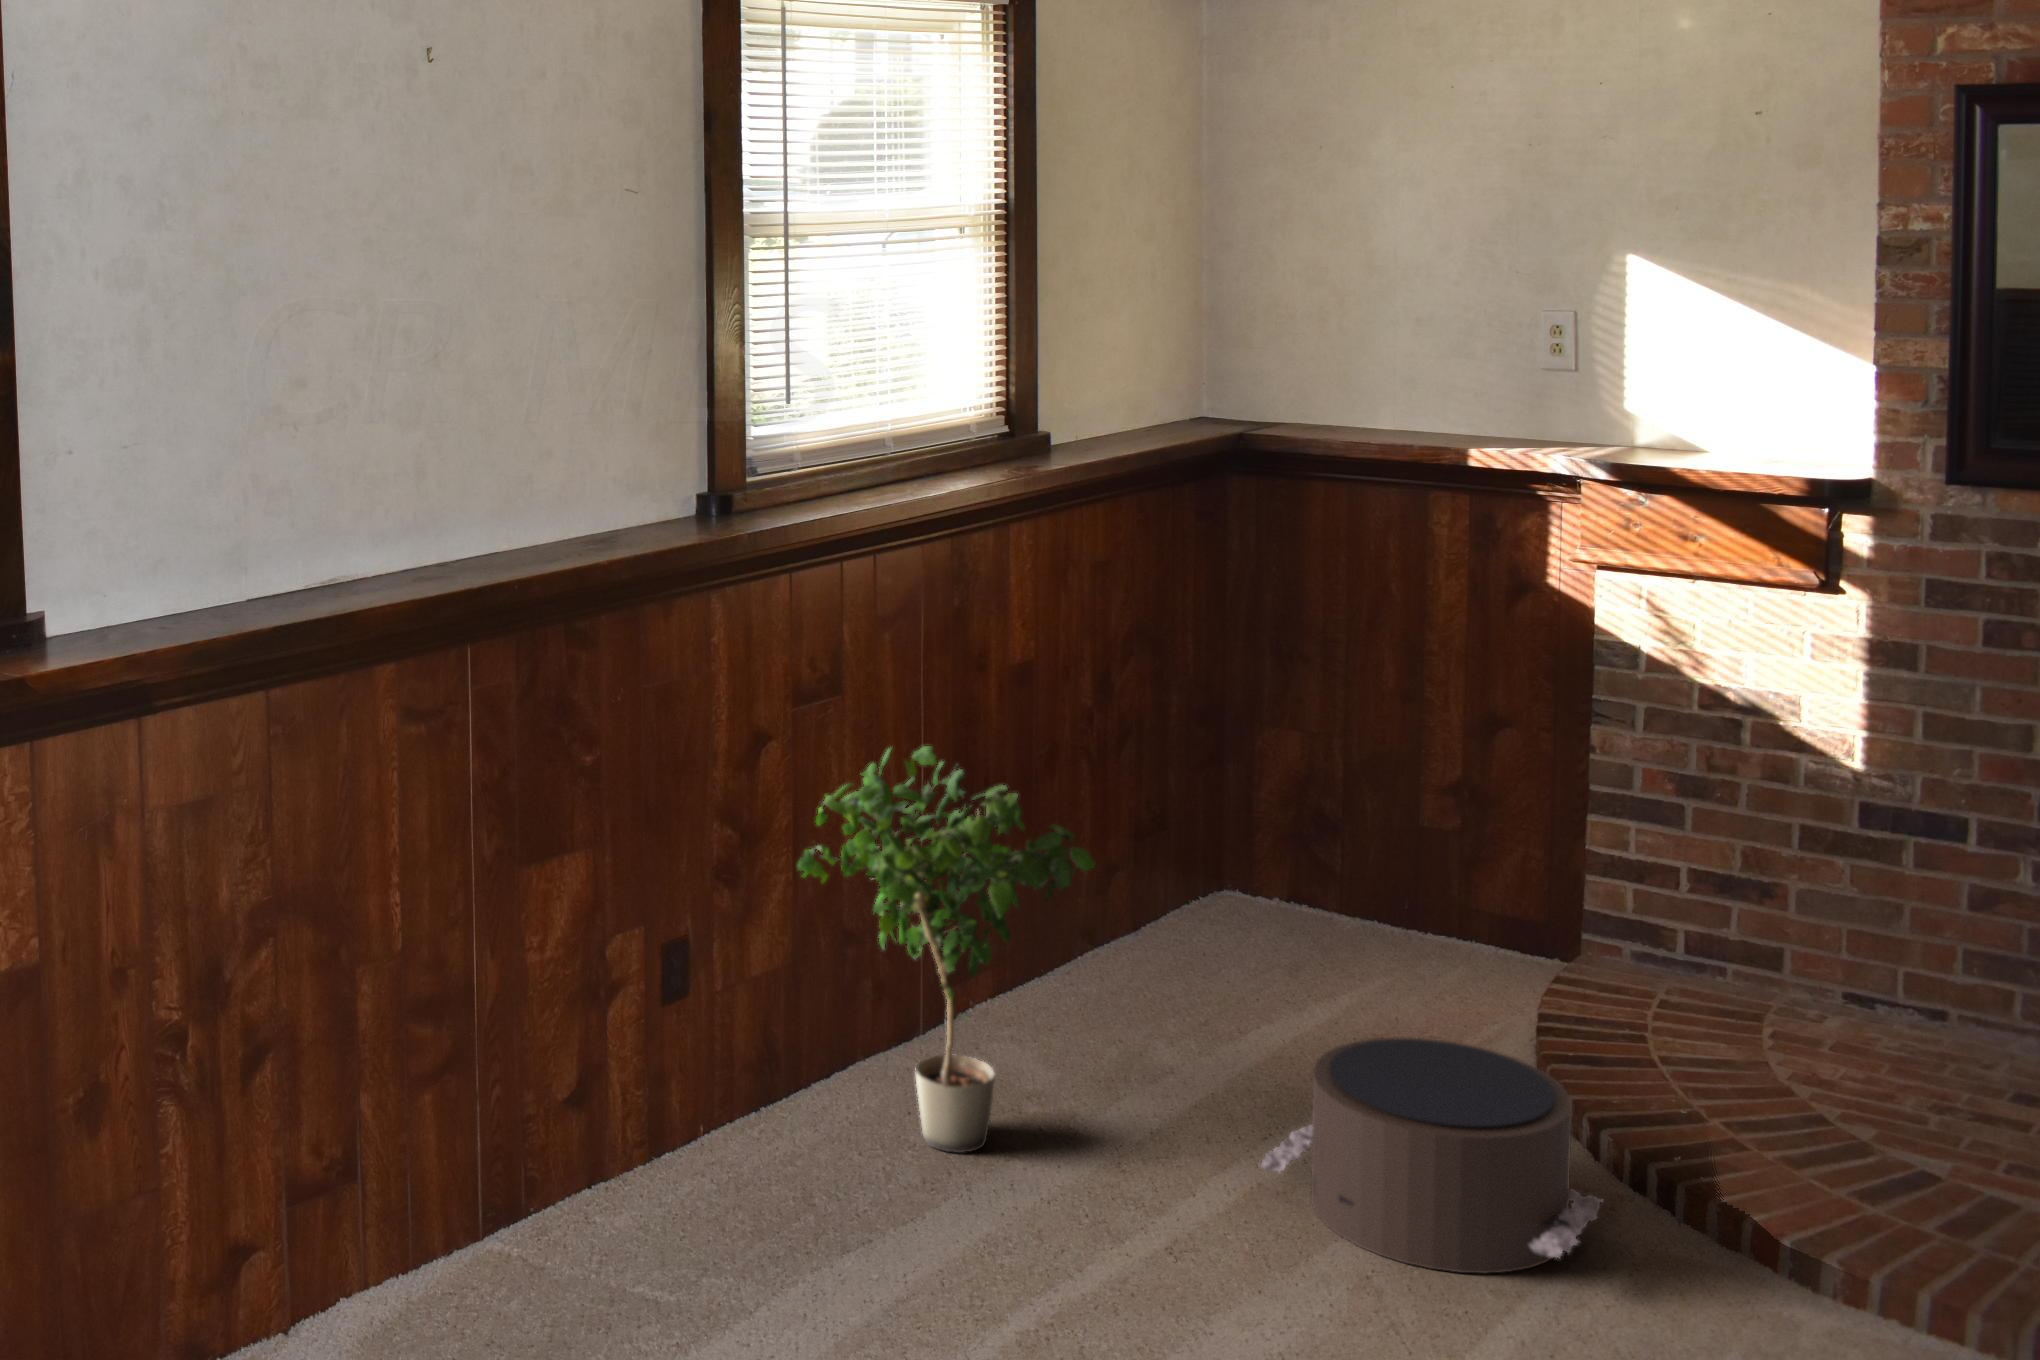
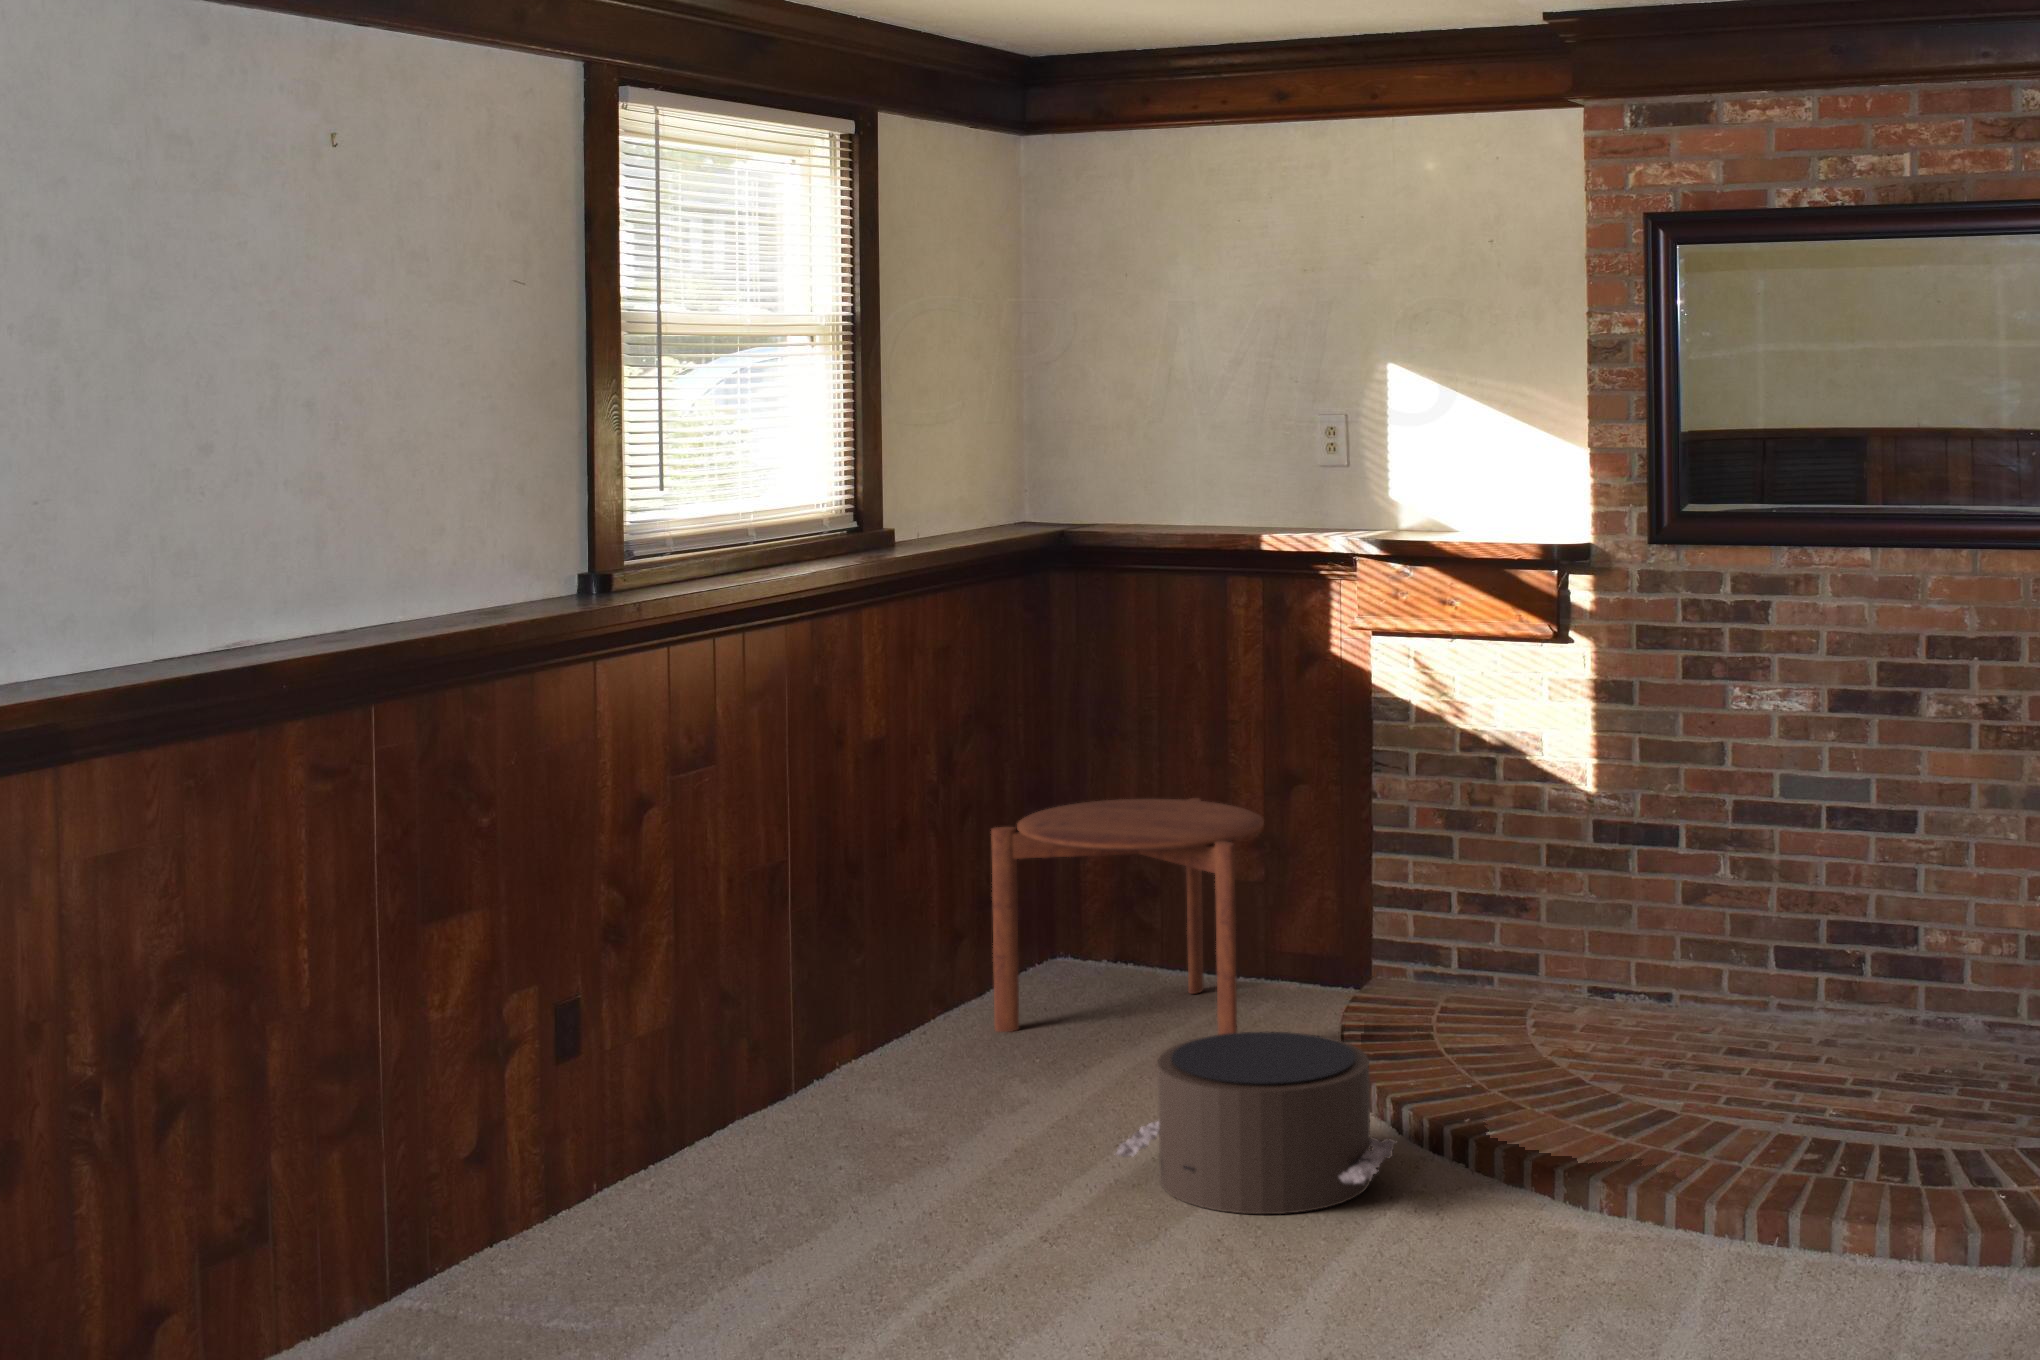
side table: none [1138,722,1451,1028] -> present [991,798,1264,1035]
potted plant: present [798,746,1095,1153] -> none [685,807,965,1187]

